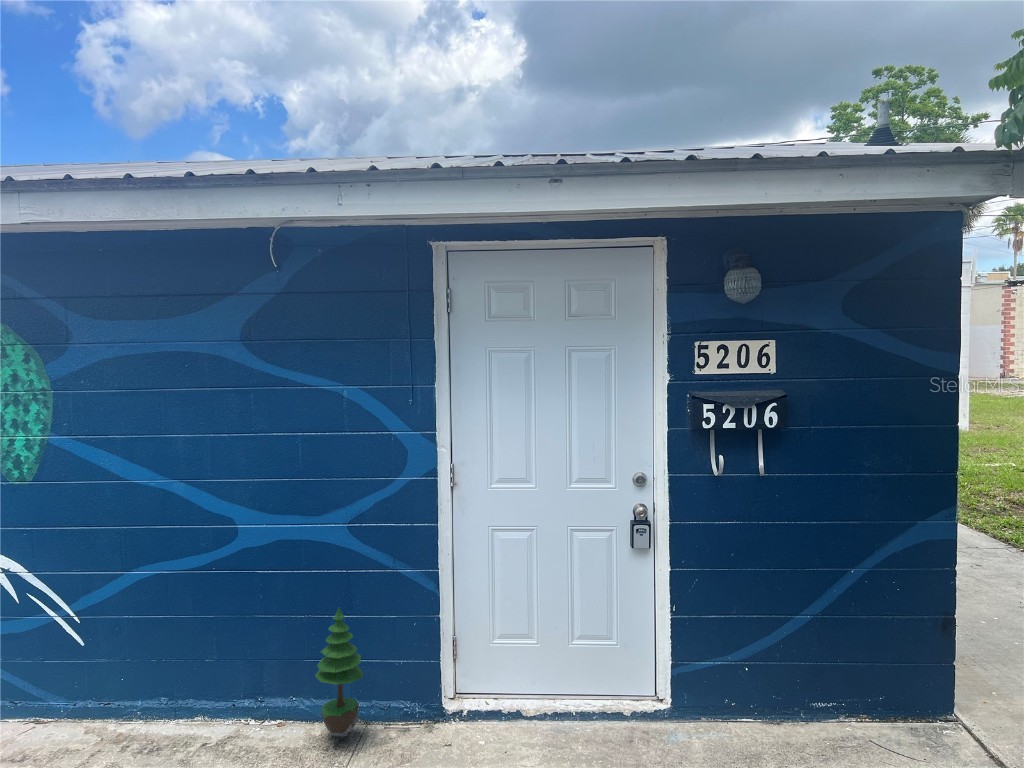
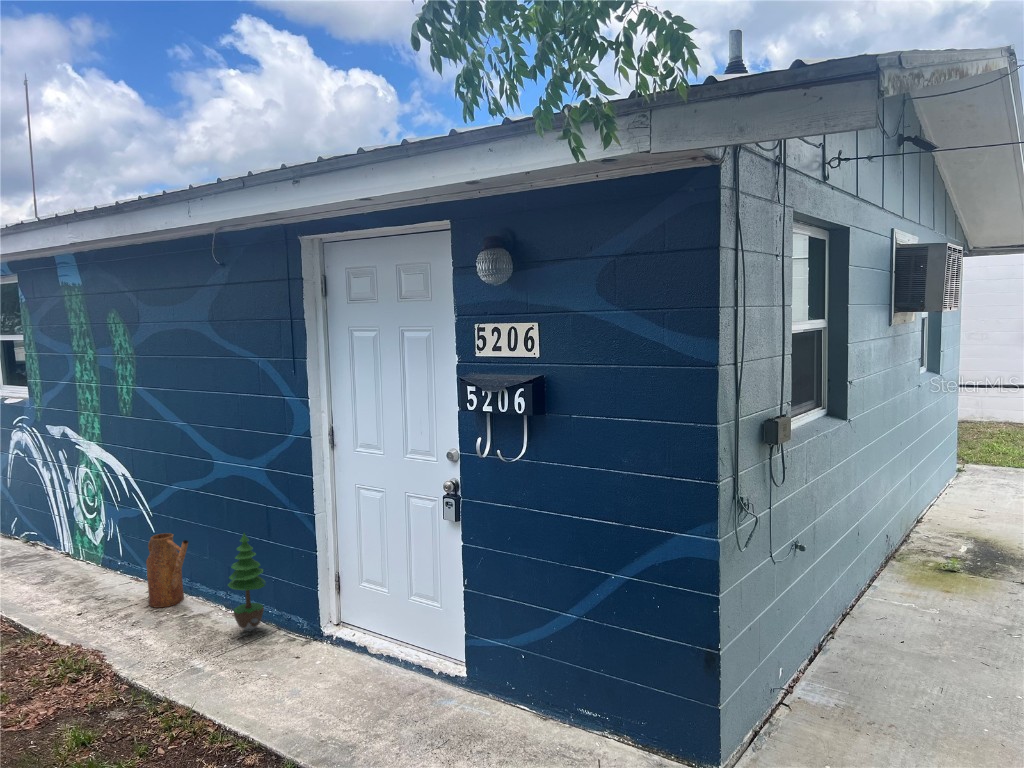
watering can: none [107,636,204,749] -> present [146,533,188,608]

